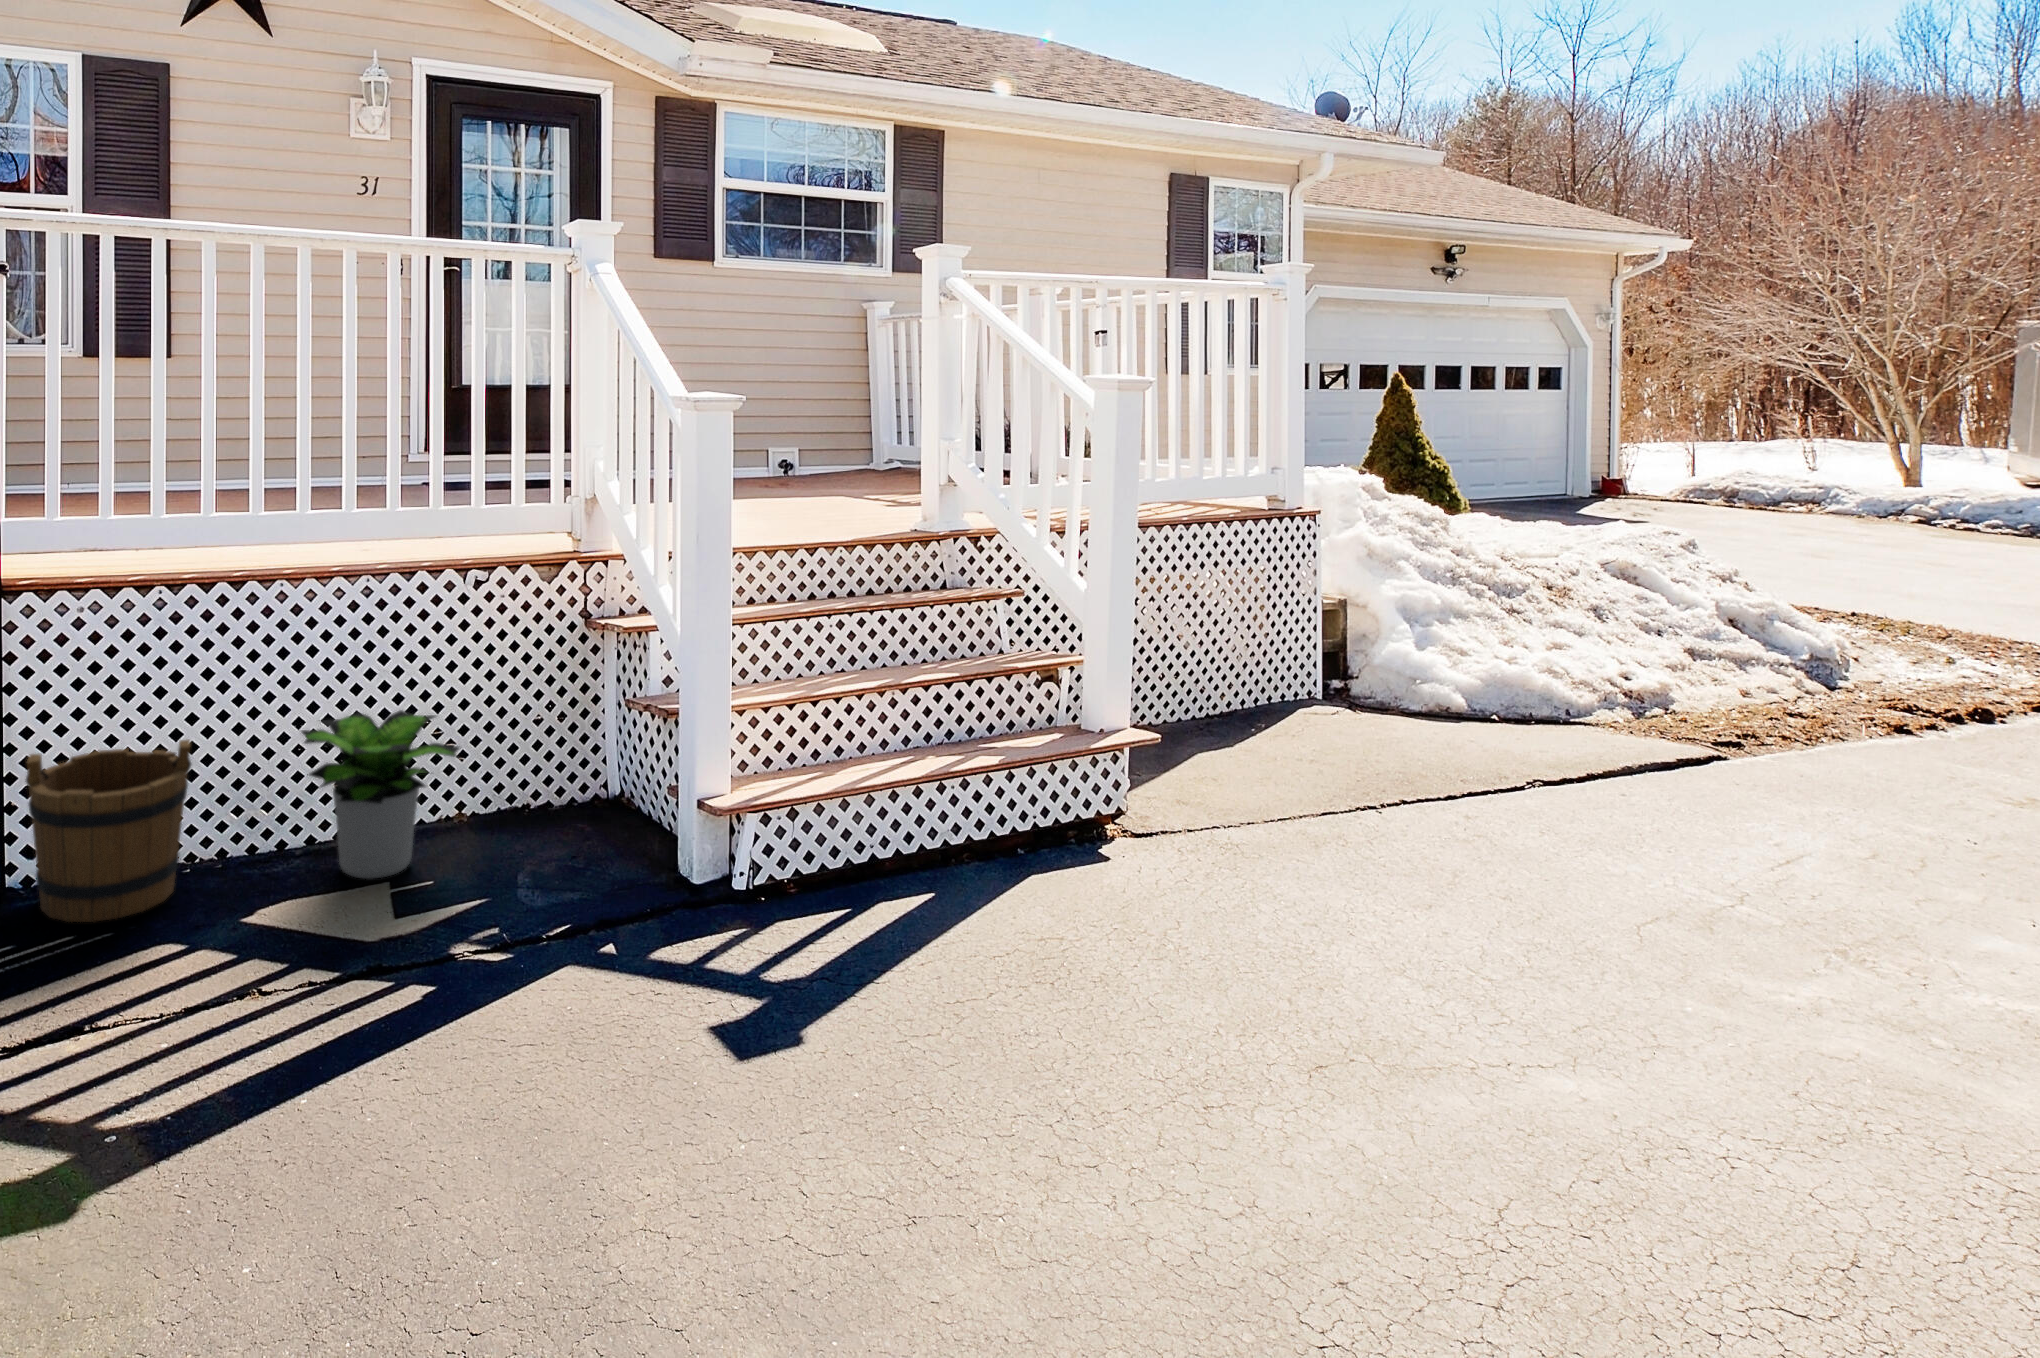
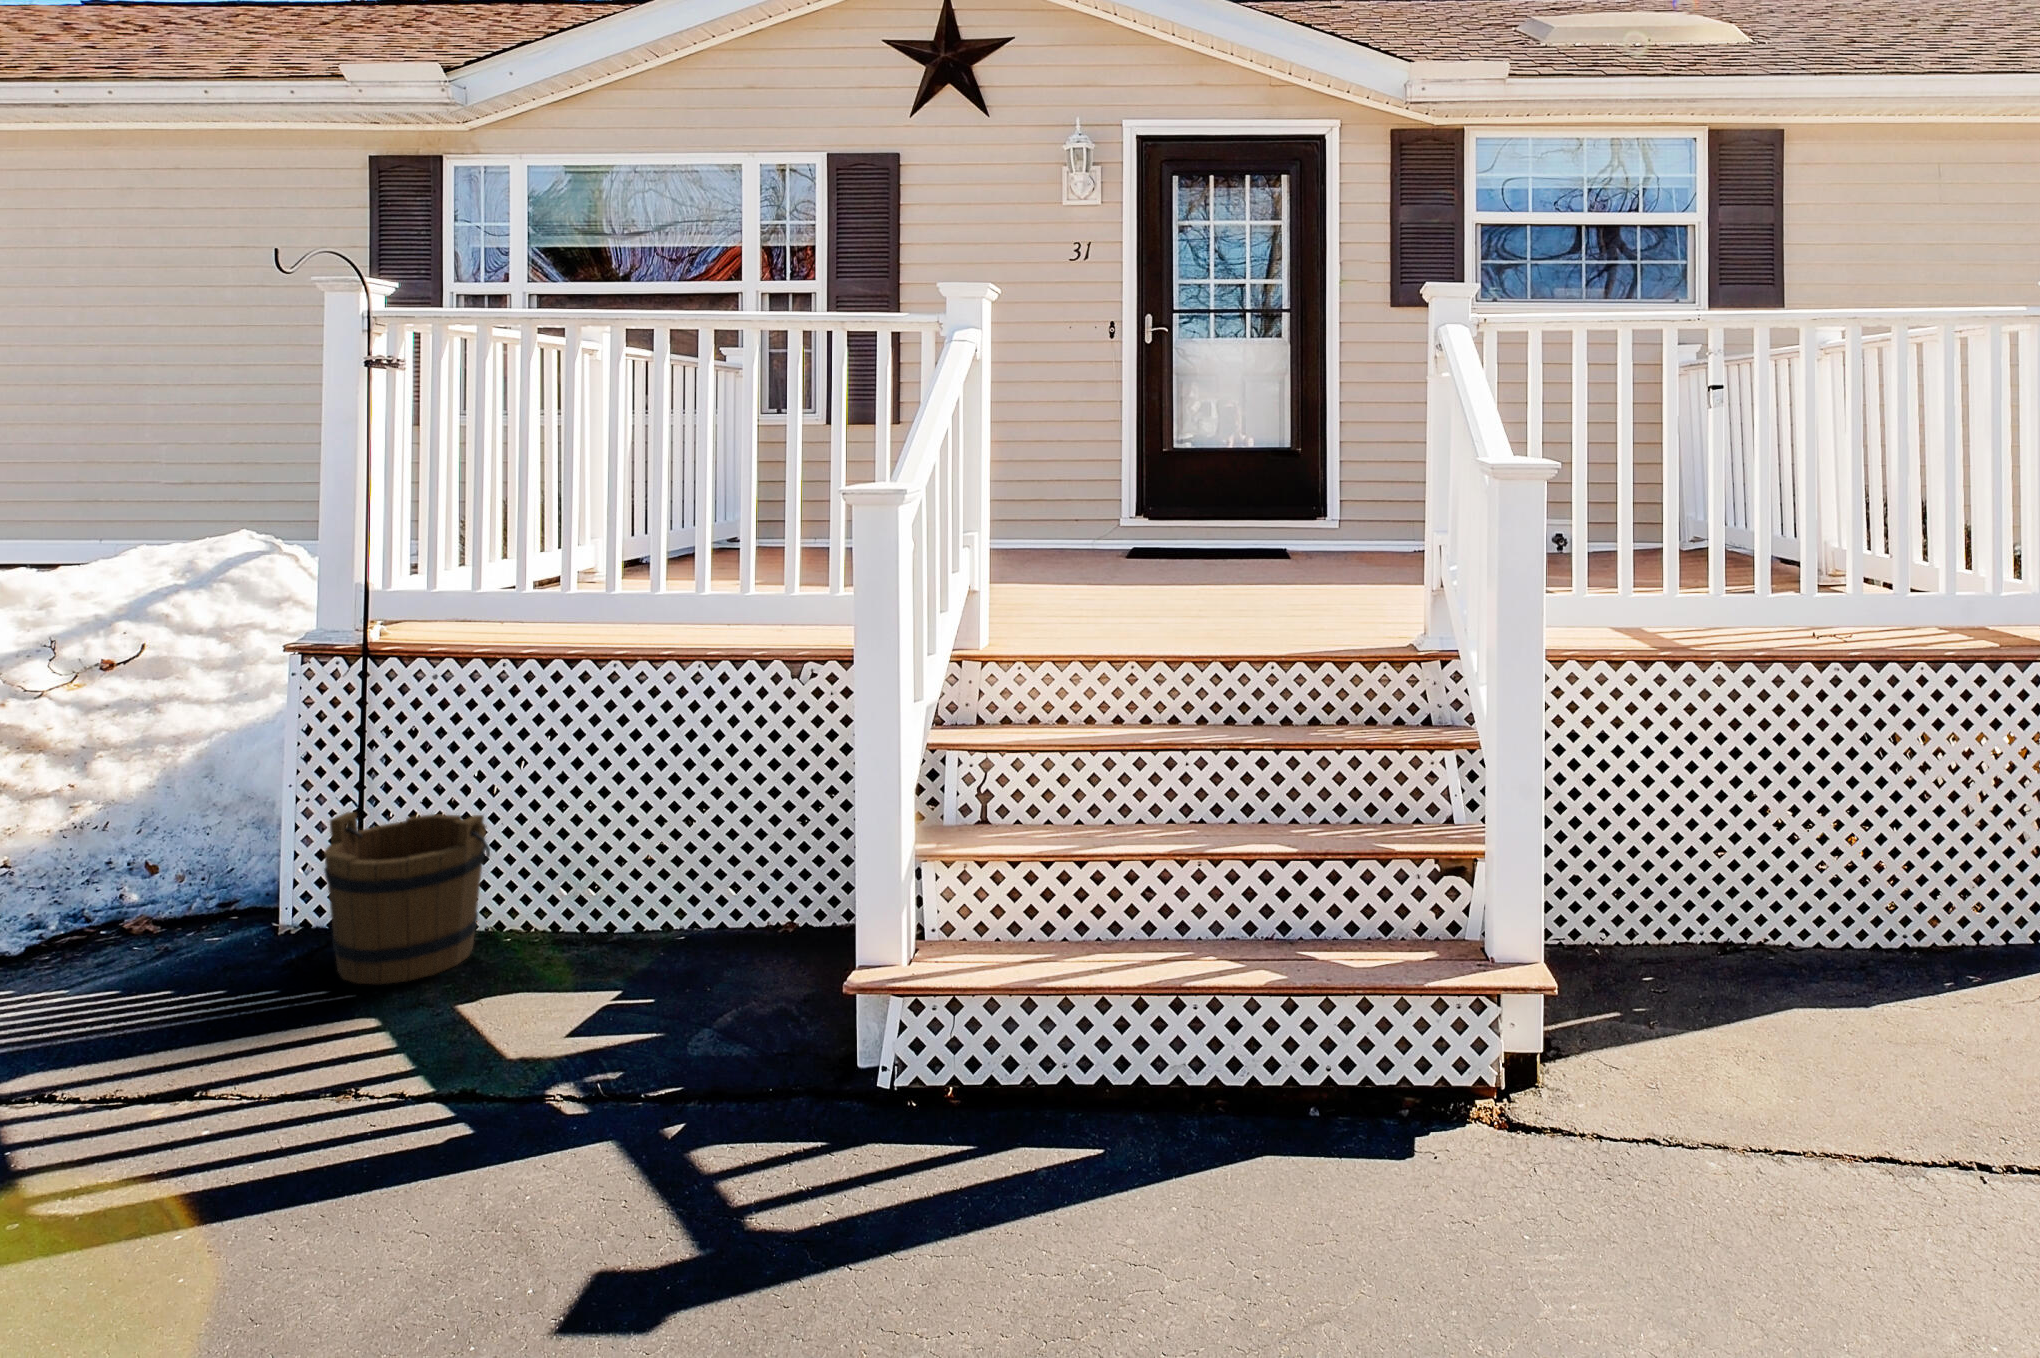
potted plant: present [301,710,459,879] -> none [552,805,736,988]

